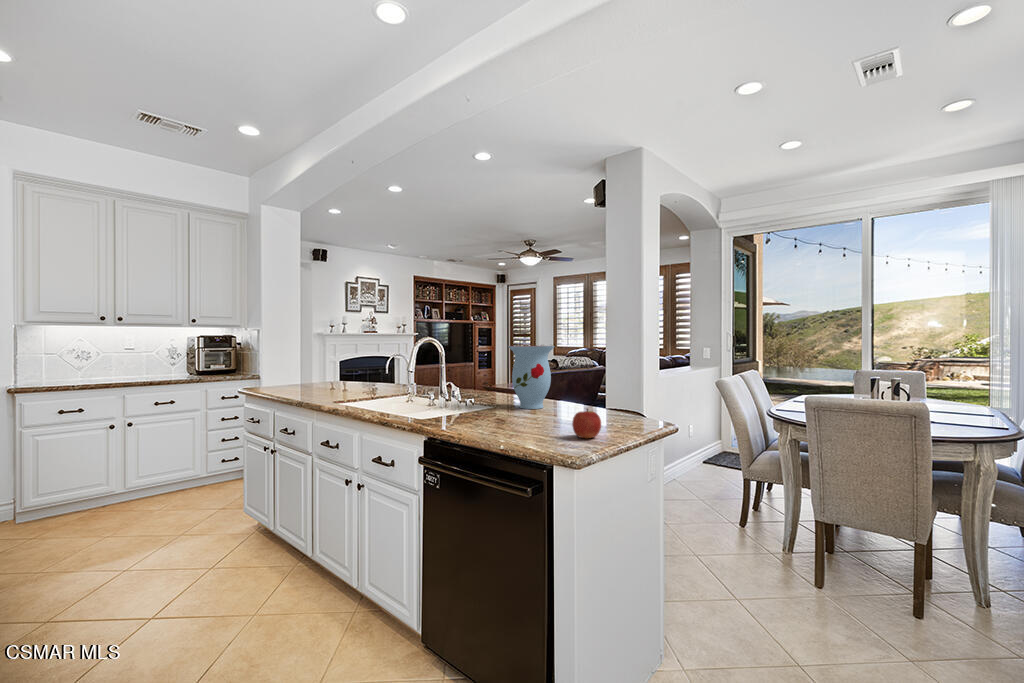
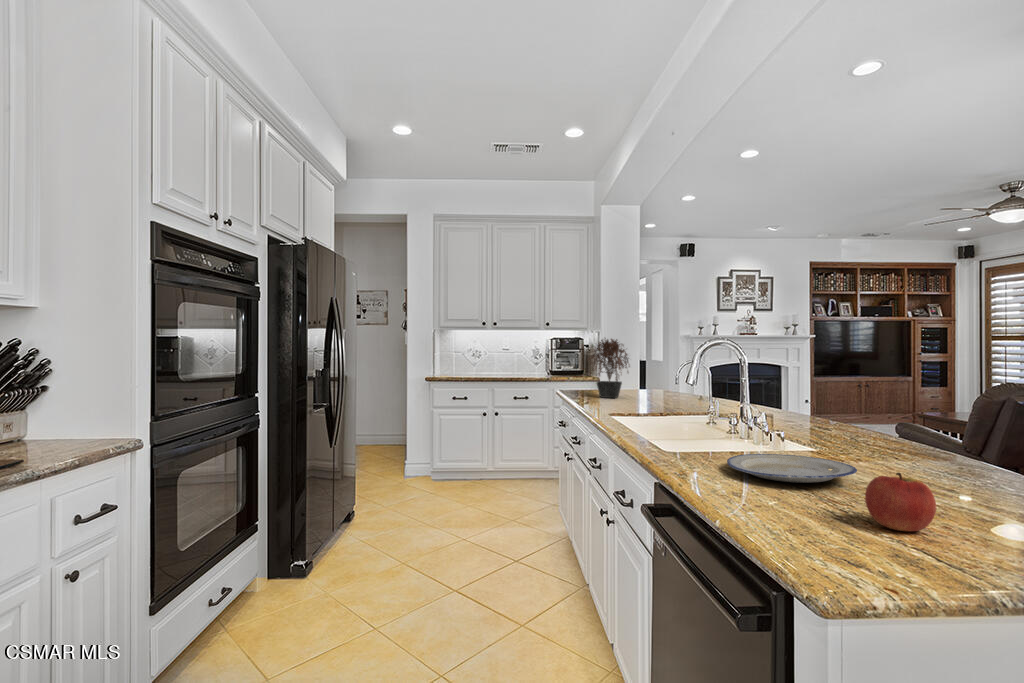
potted plant: none [283,335,328,392] -> present [588,338,630,398]
vase: present [509,346,554,409] -> none [830,352,925,458]
plate: none [477,412,548,427] -> present [727,454,857,483]

